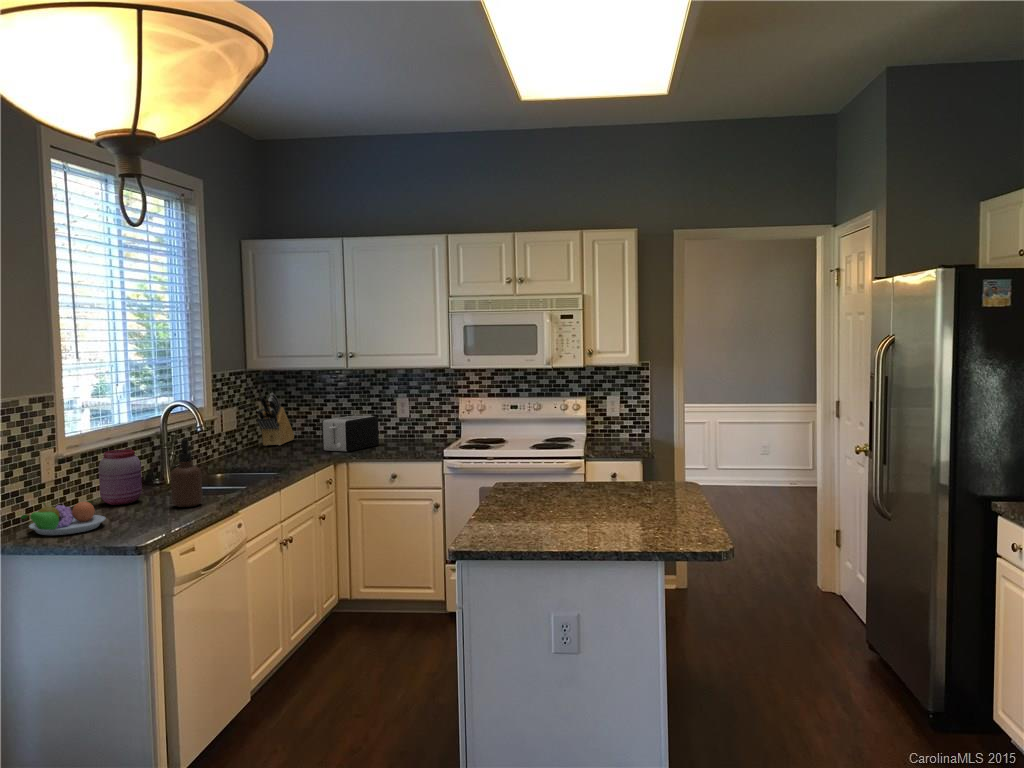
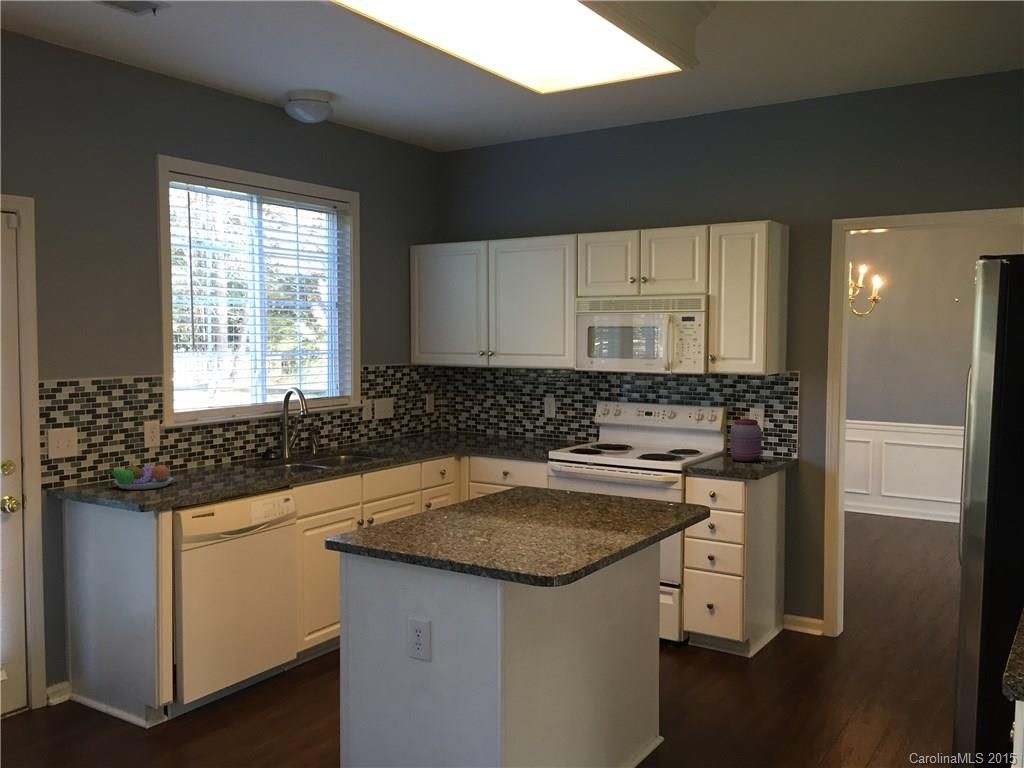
knife block: present [257,393,294,446] -> none [417,386,462,436]
toaster: present [322,416,379,452] -> none [460,412,517,446]
soap dispenser: present [171,439,203,507] -> none [241,420,267,479]
jar: present [99,449,142,505] -> present [730,419,762,462]

